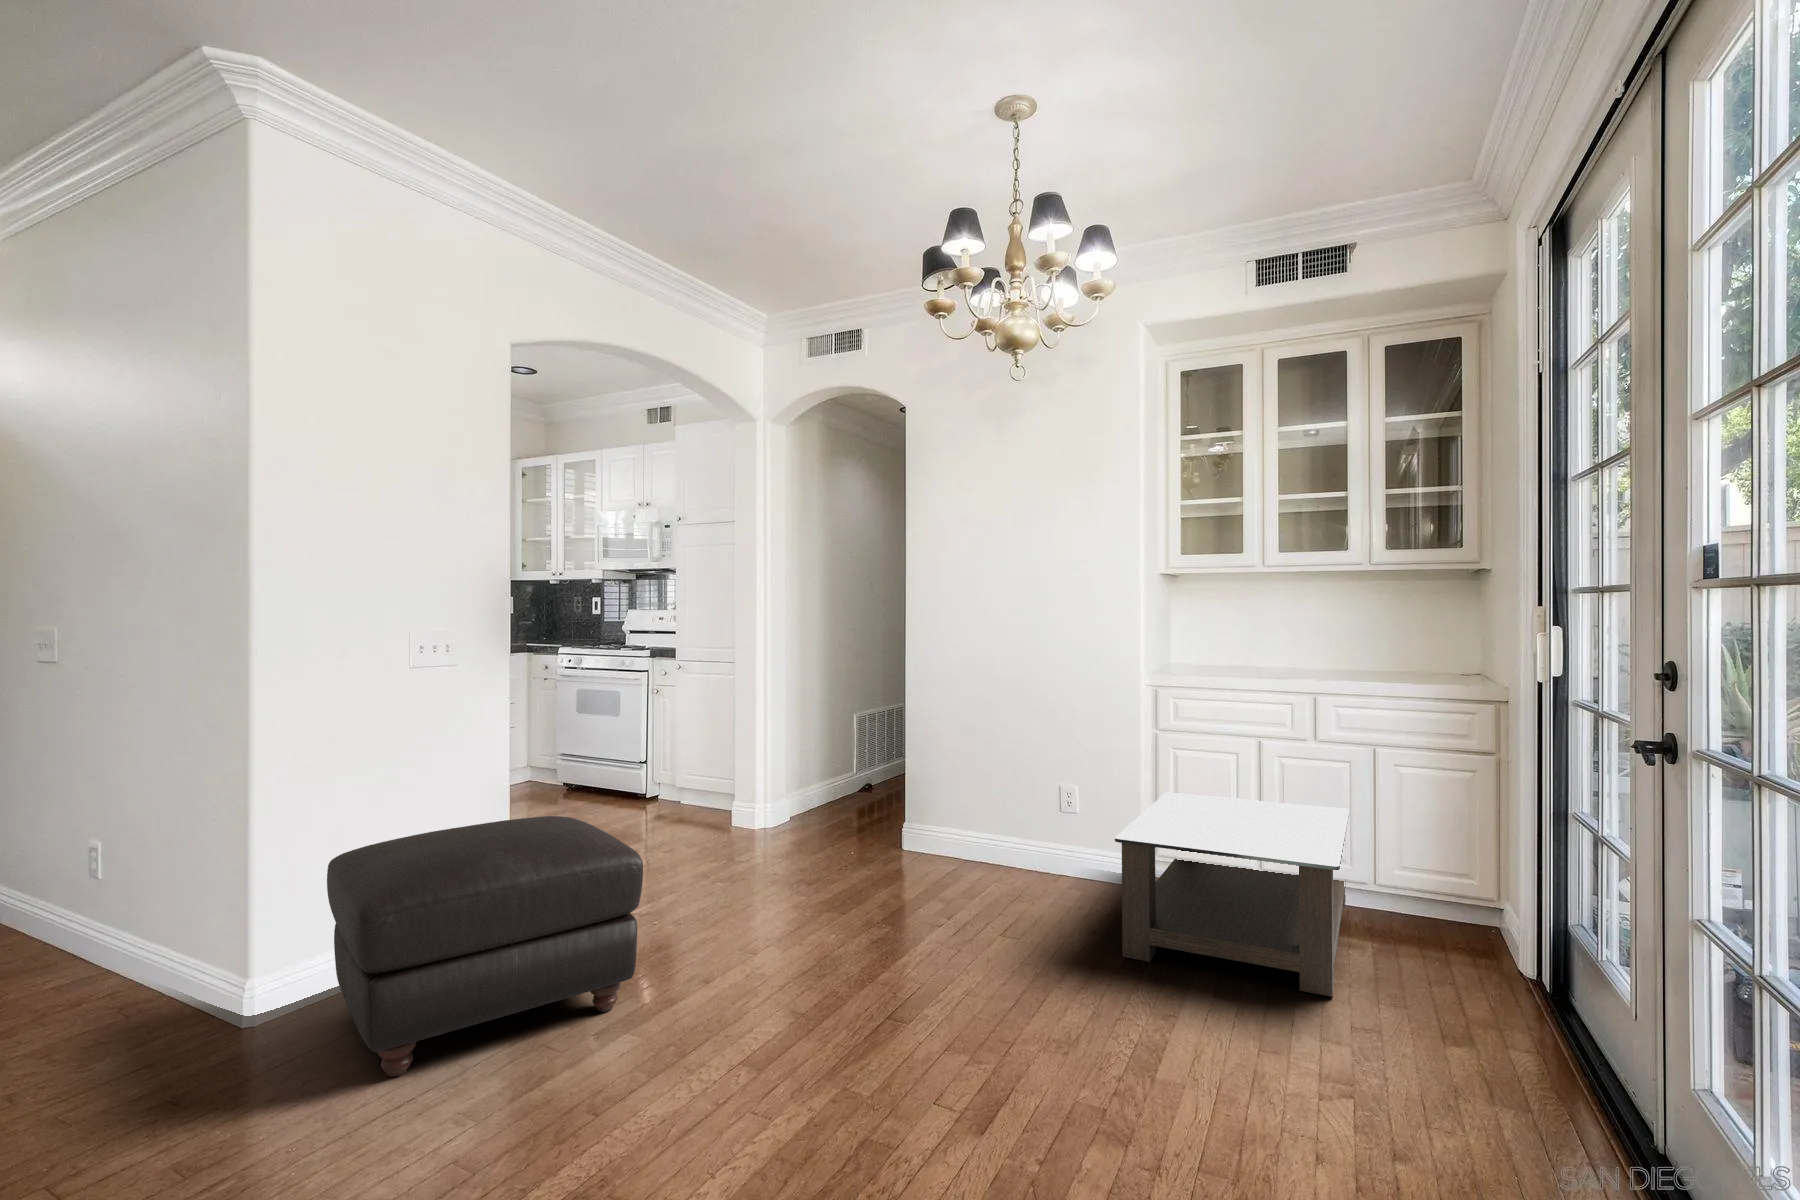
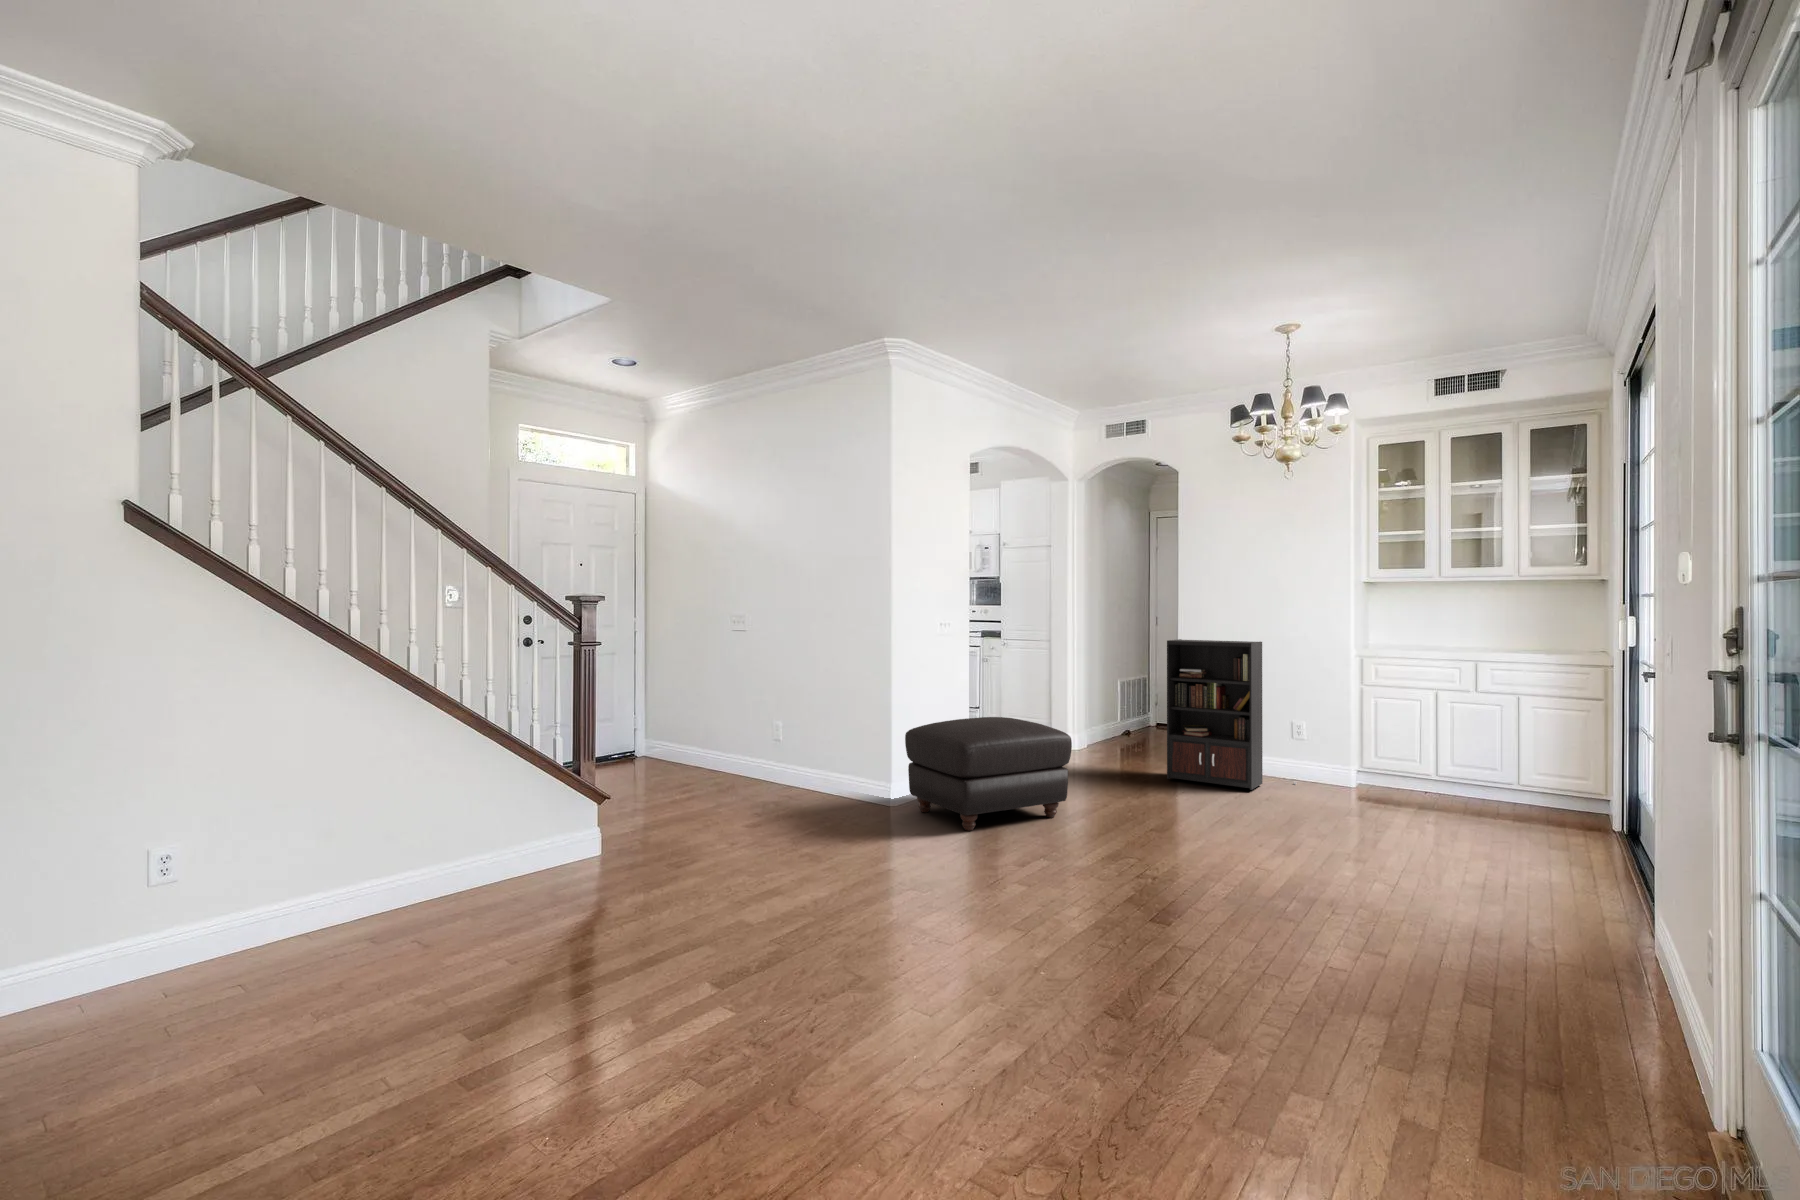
bookcase: none [871,663,1065,906] -> present [1167,639,1296,790]
coffee table: present [1115,792,1349,997] -> none [1340,722,1502,833]

